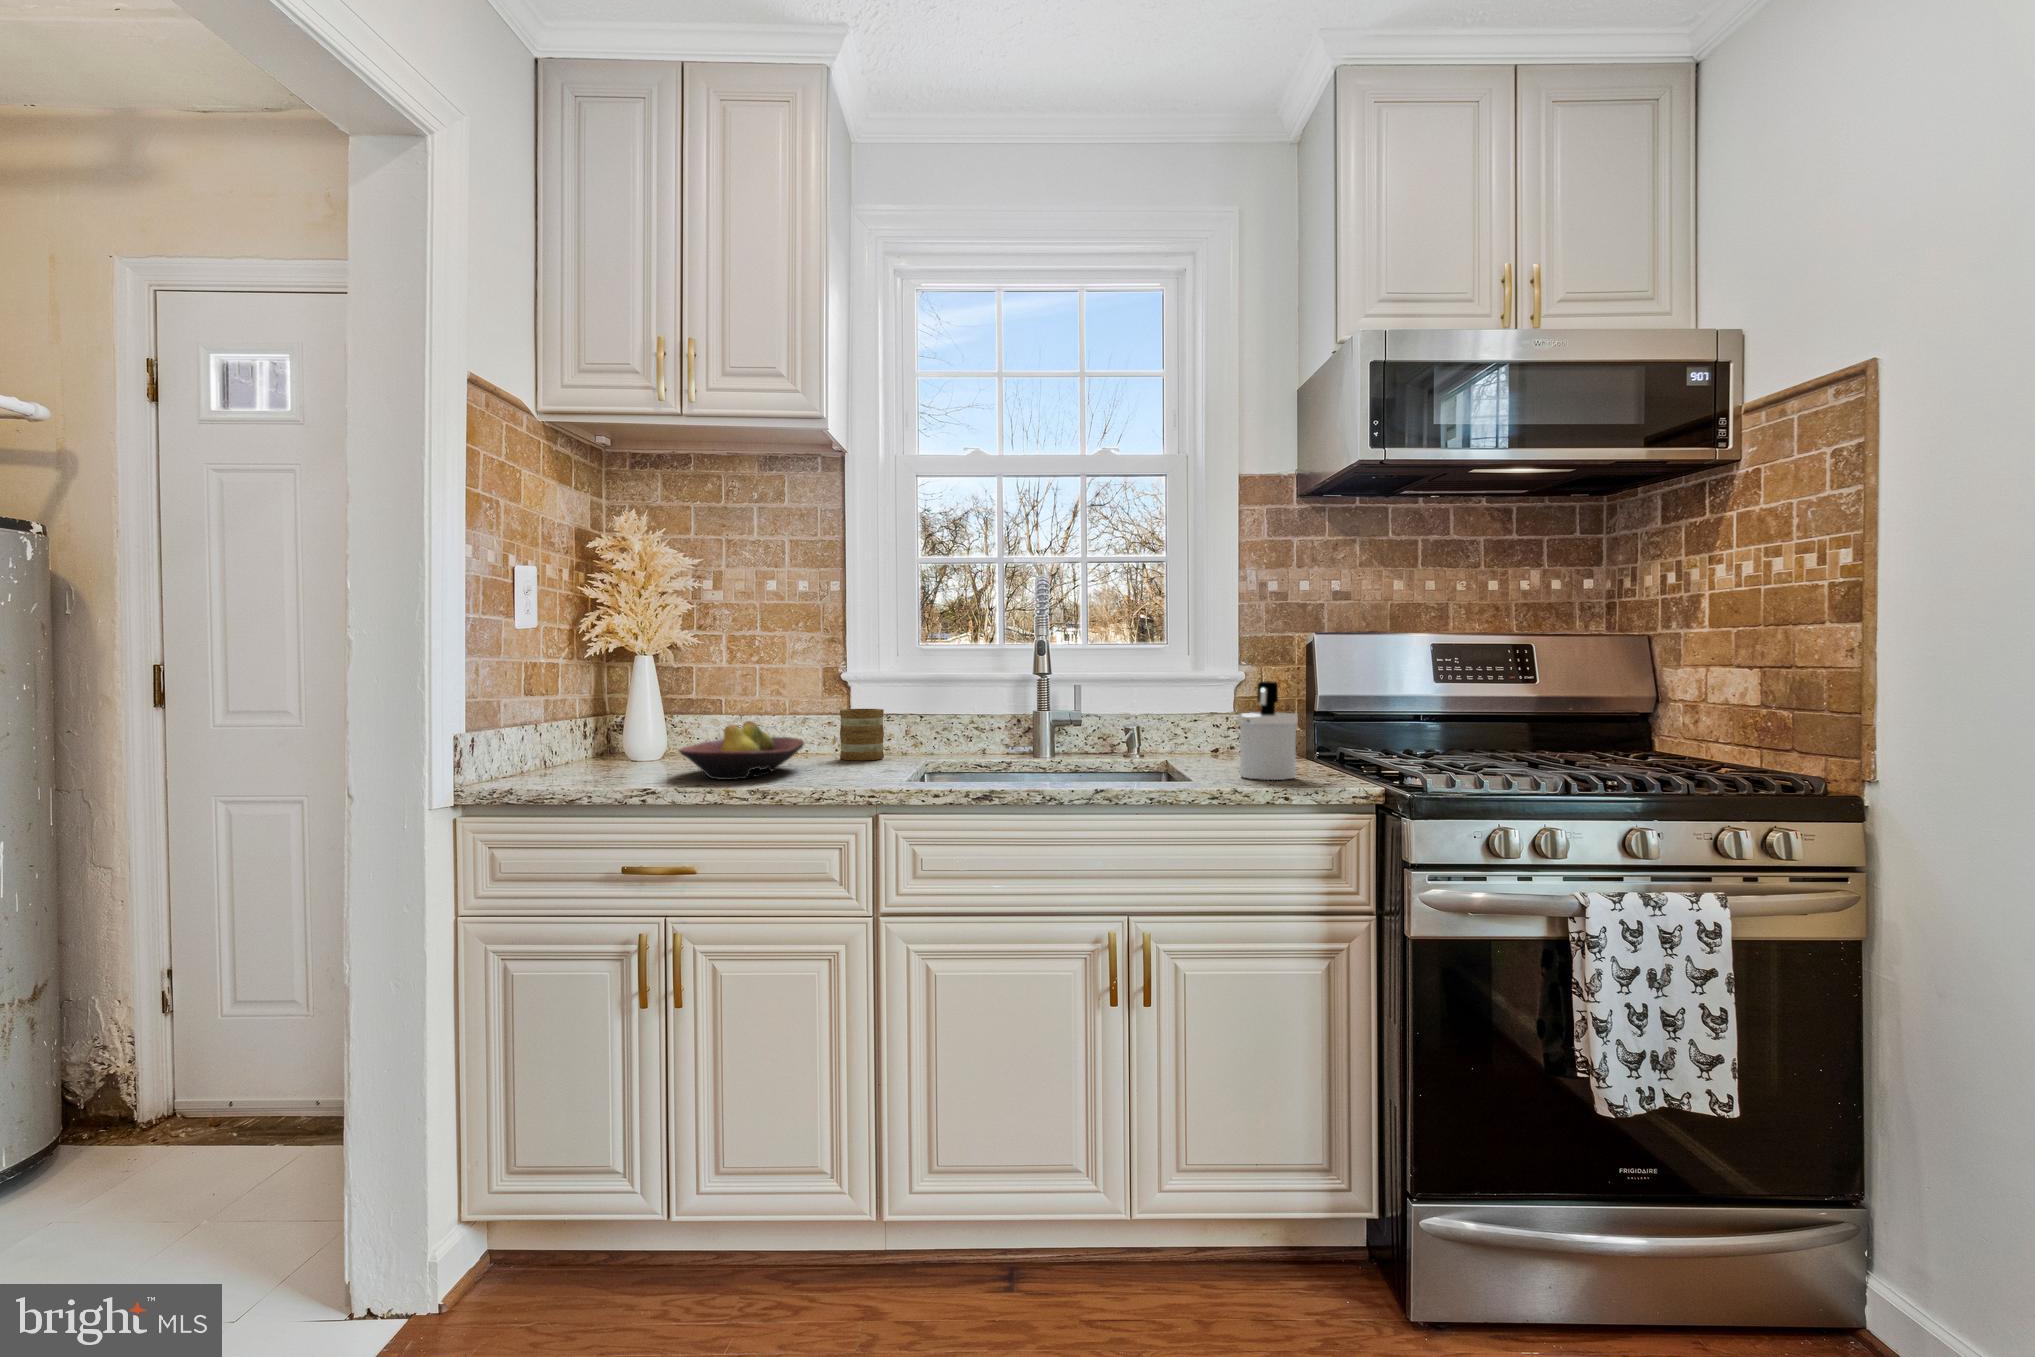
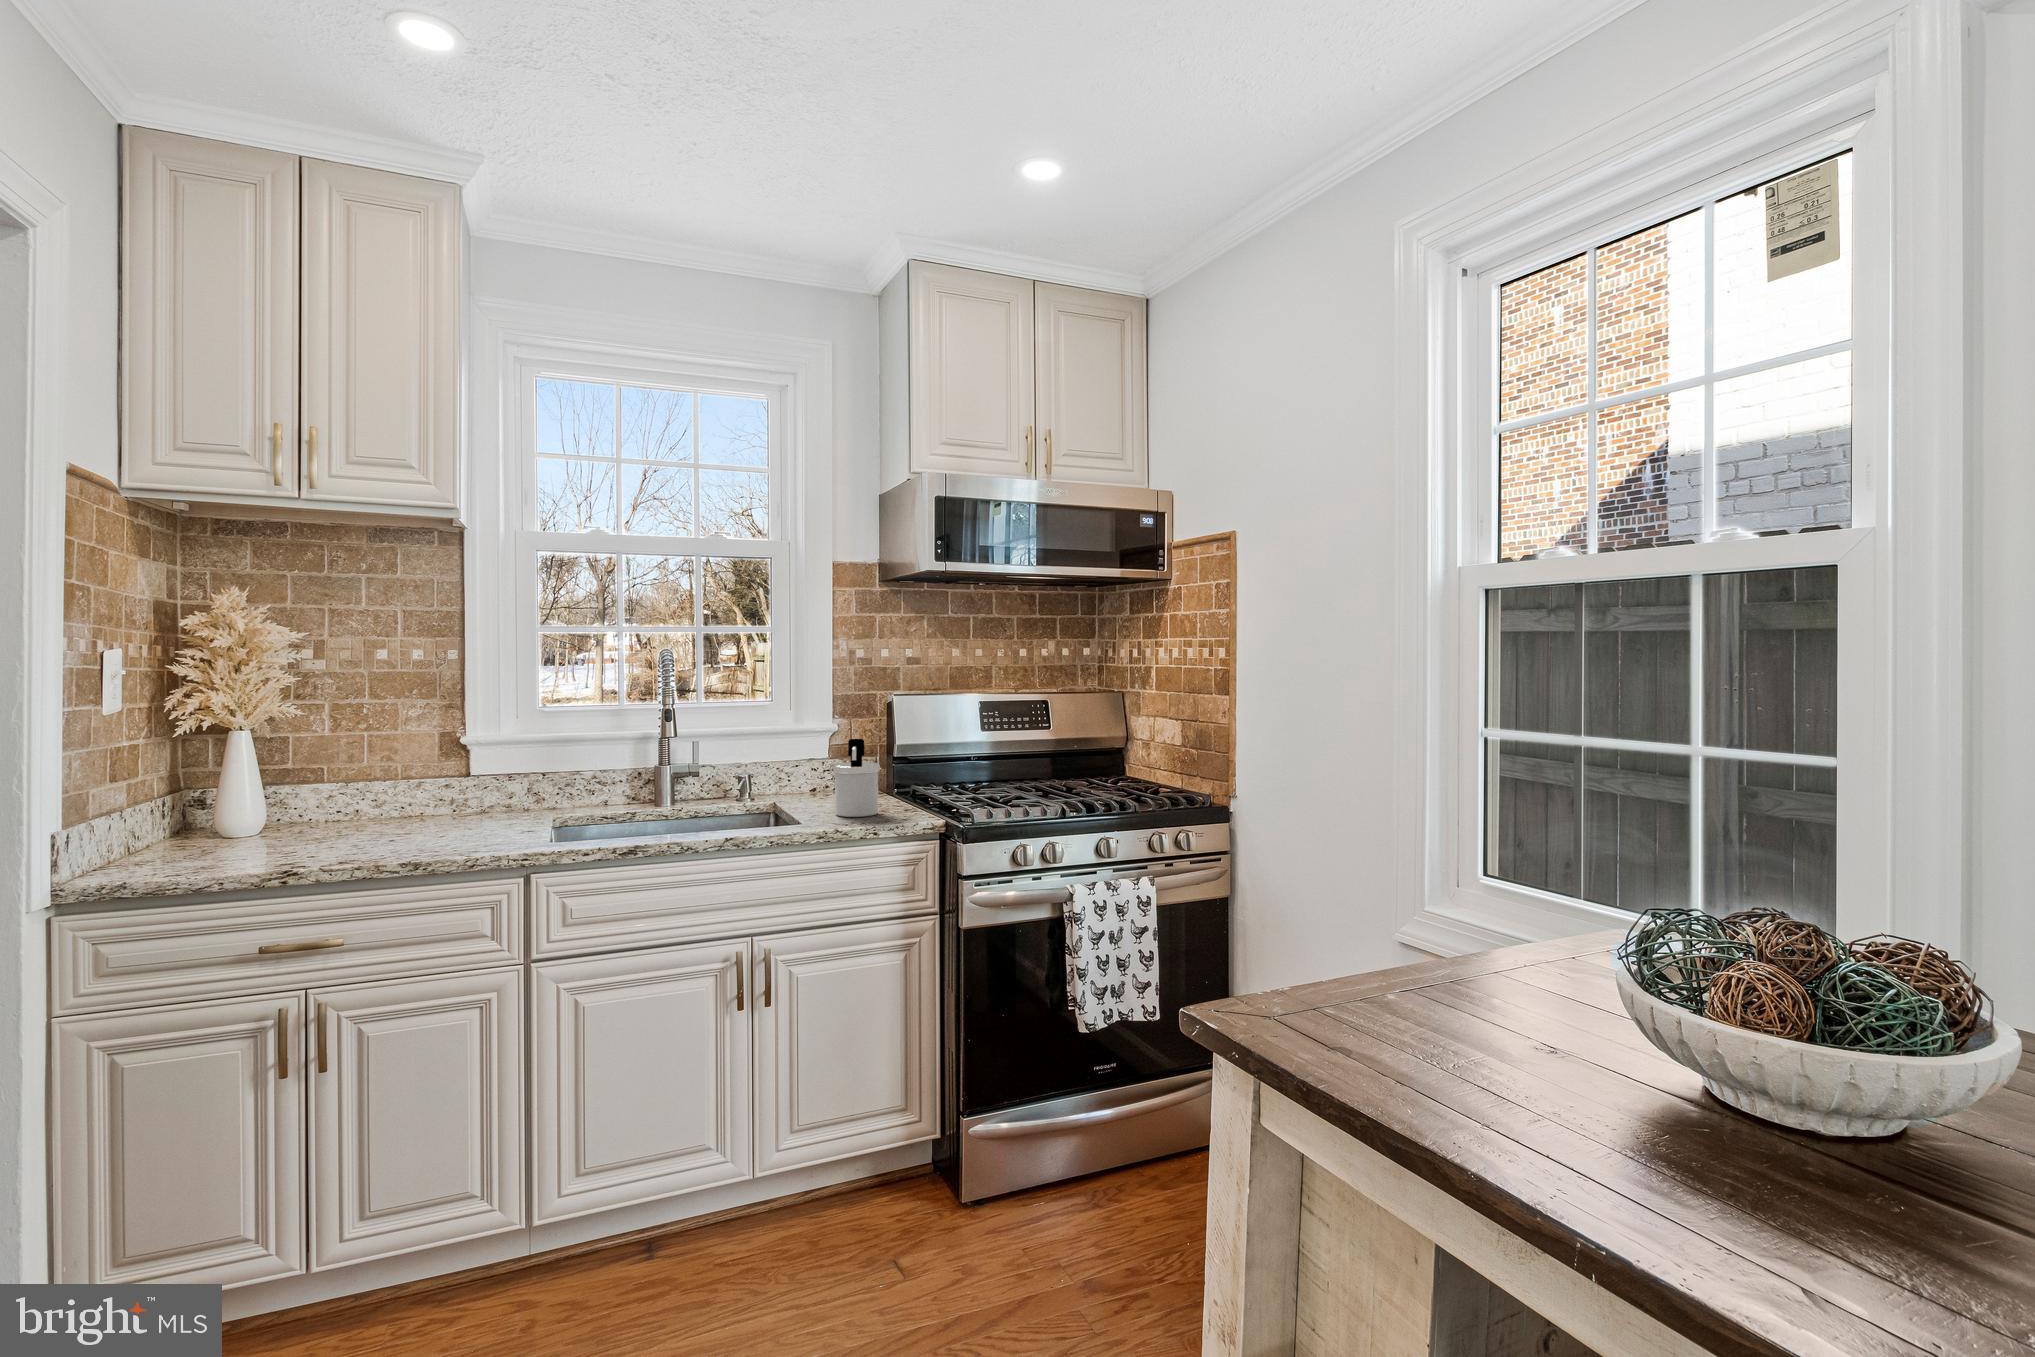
mug: present [840,709,884,760] -> none [461,768,507,818]
fruit bowl: present [679,721,804,780] -> none [305,792,434,853]

